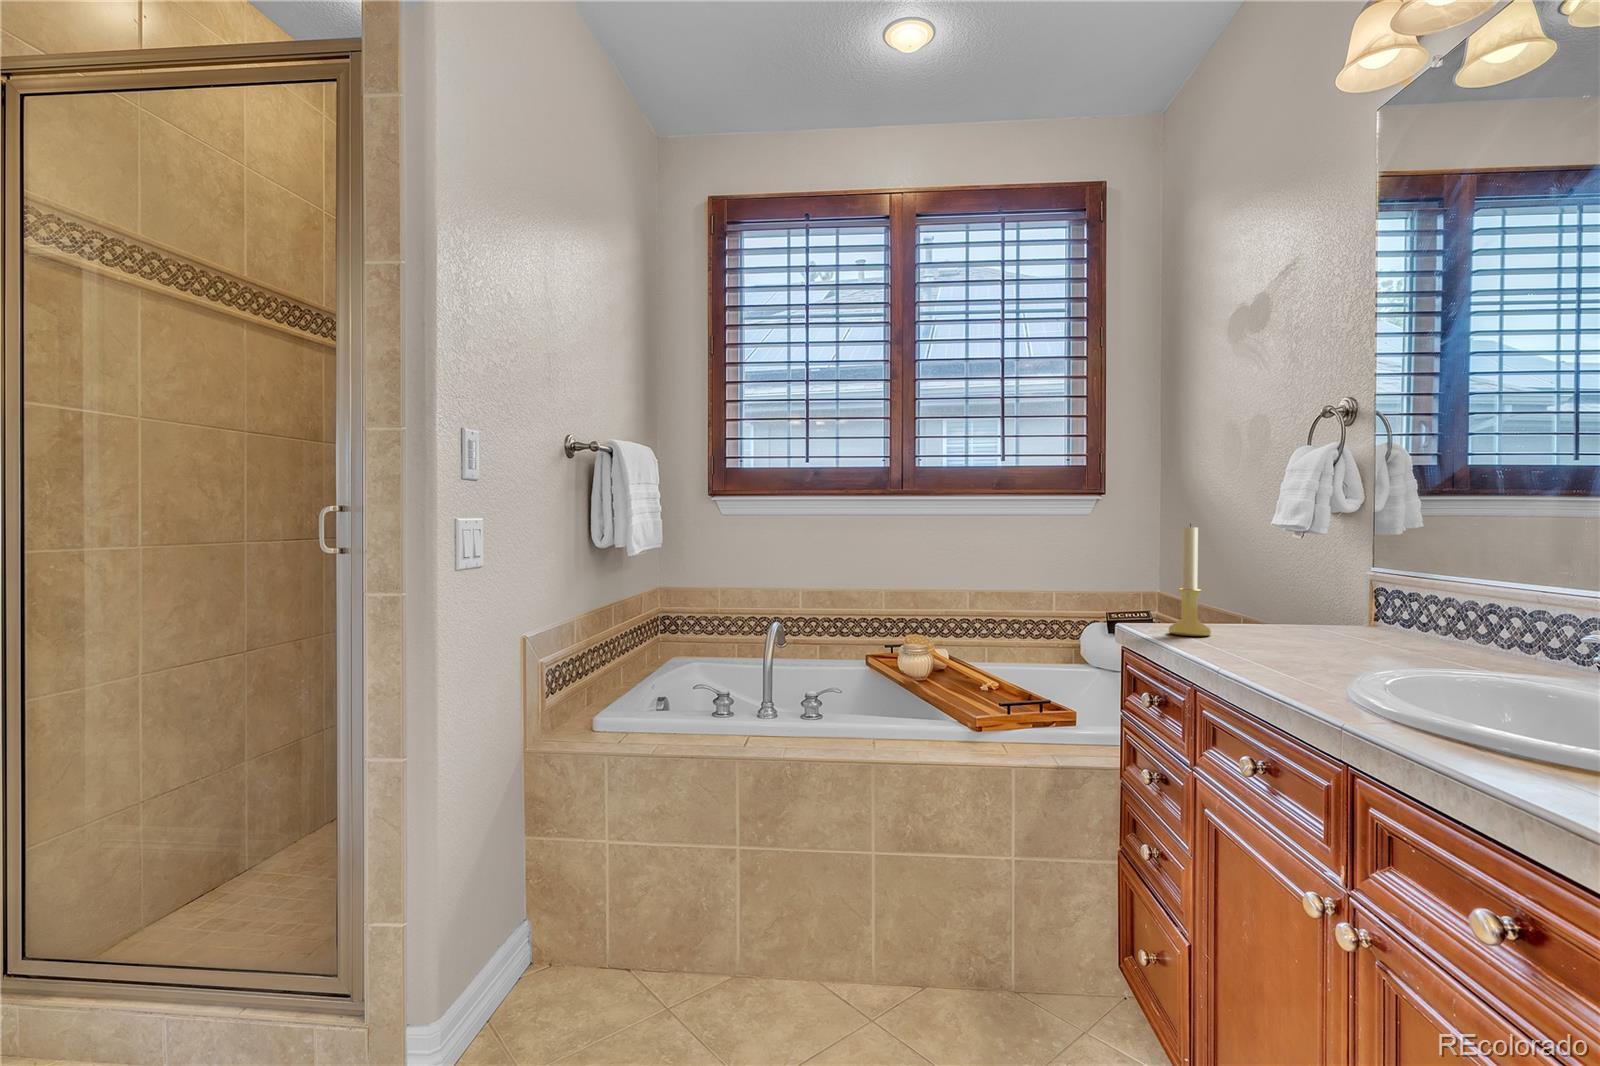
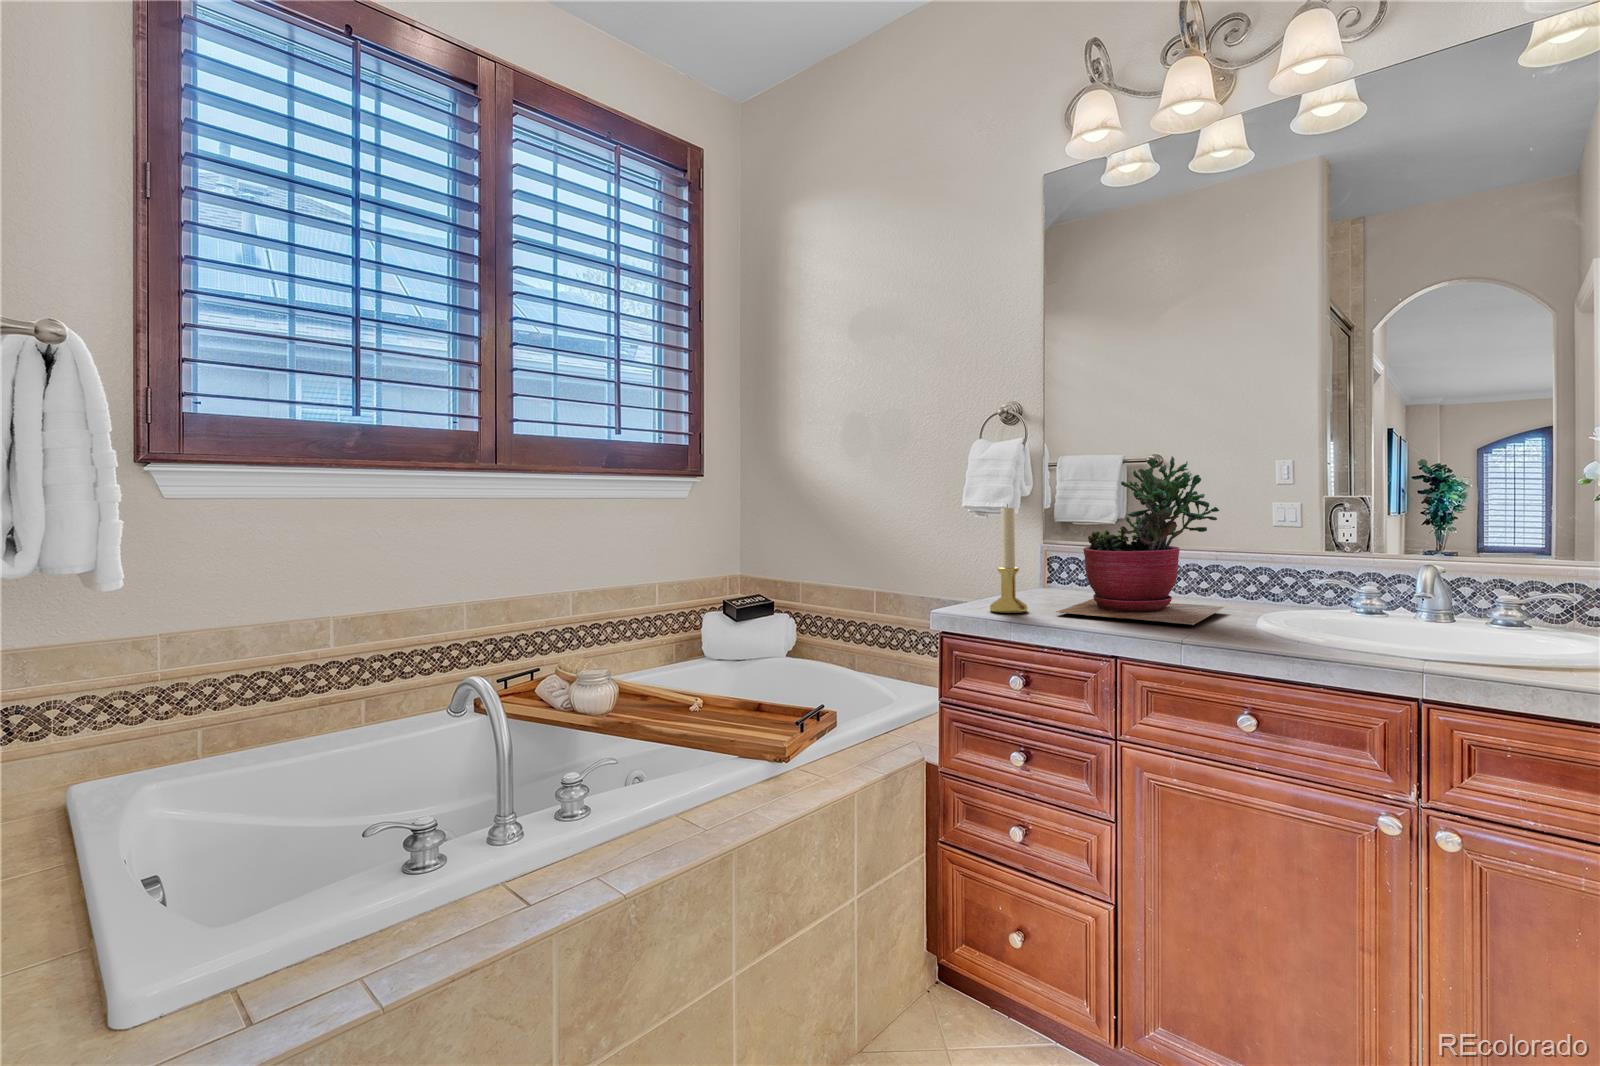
succulent plant: none [1214,467,1439,663] -> present [1057,456,1224,625]

